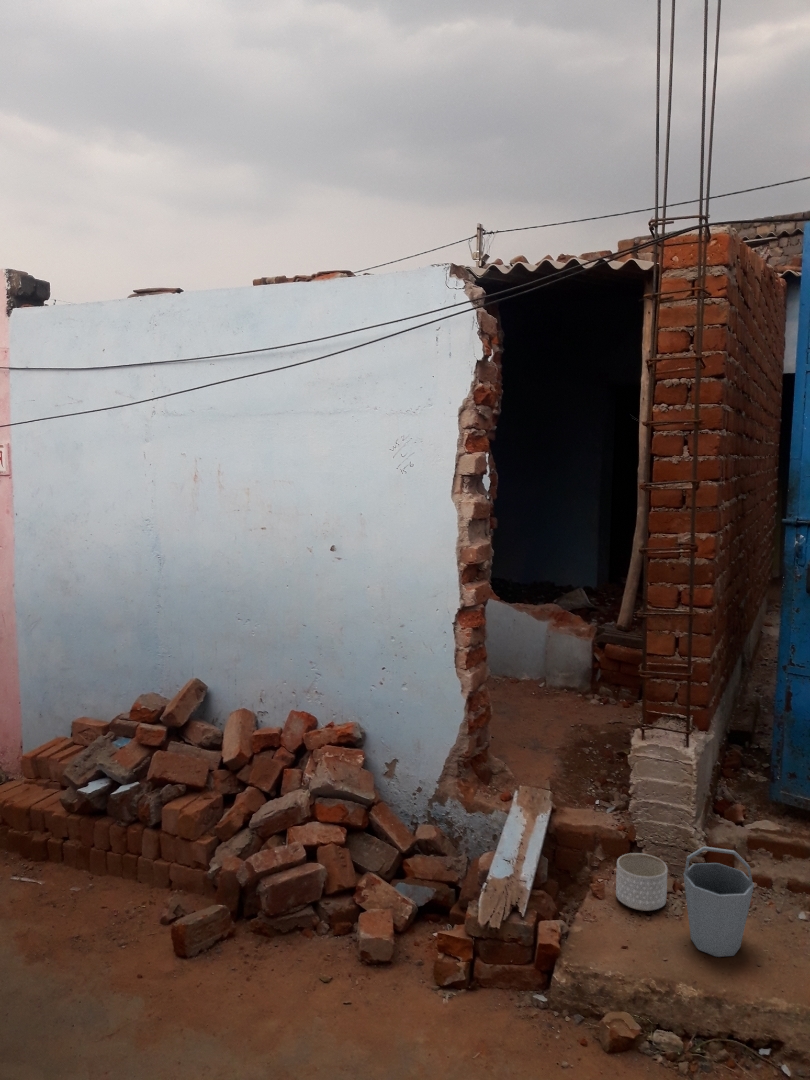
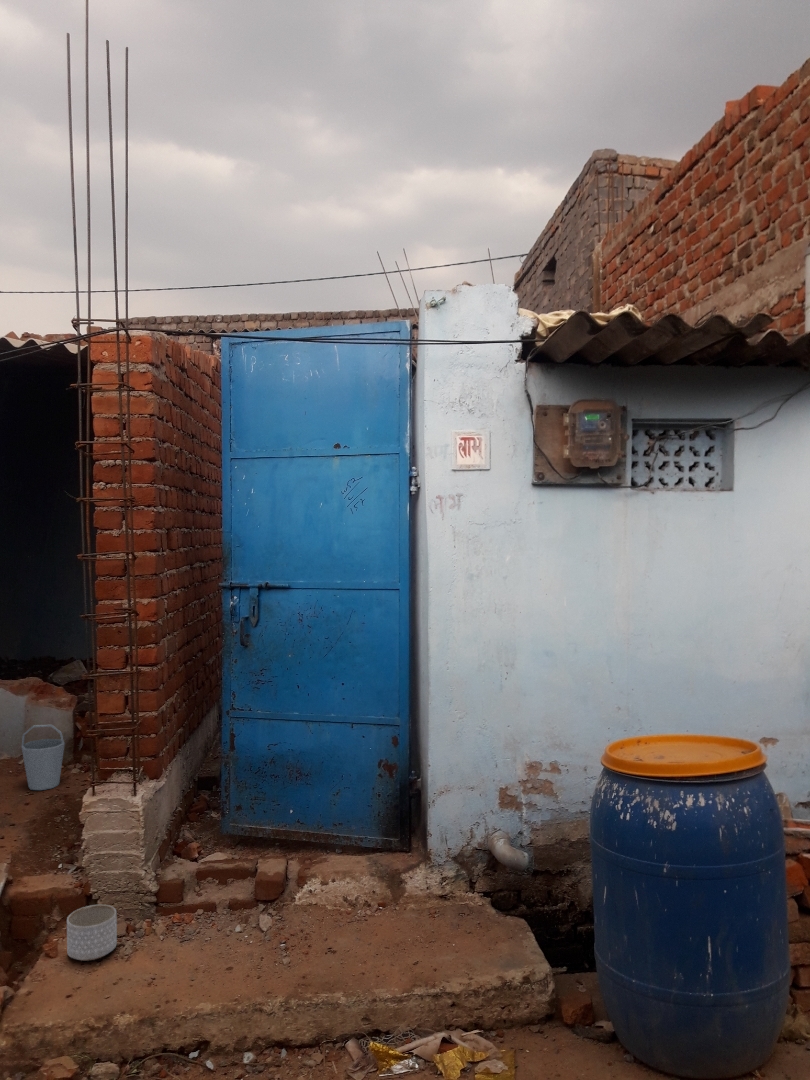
bucket: present [684,847,754,957] -> present [22,725,65,790]

